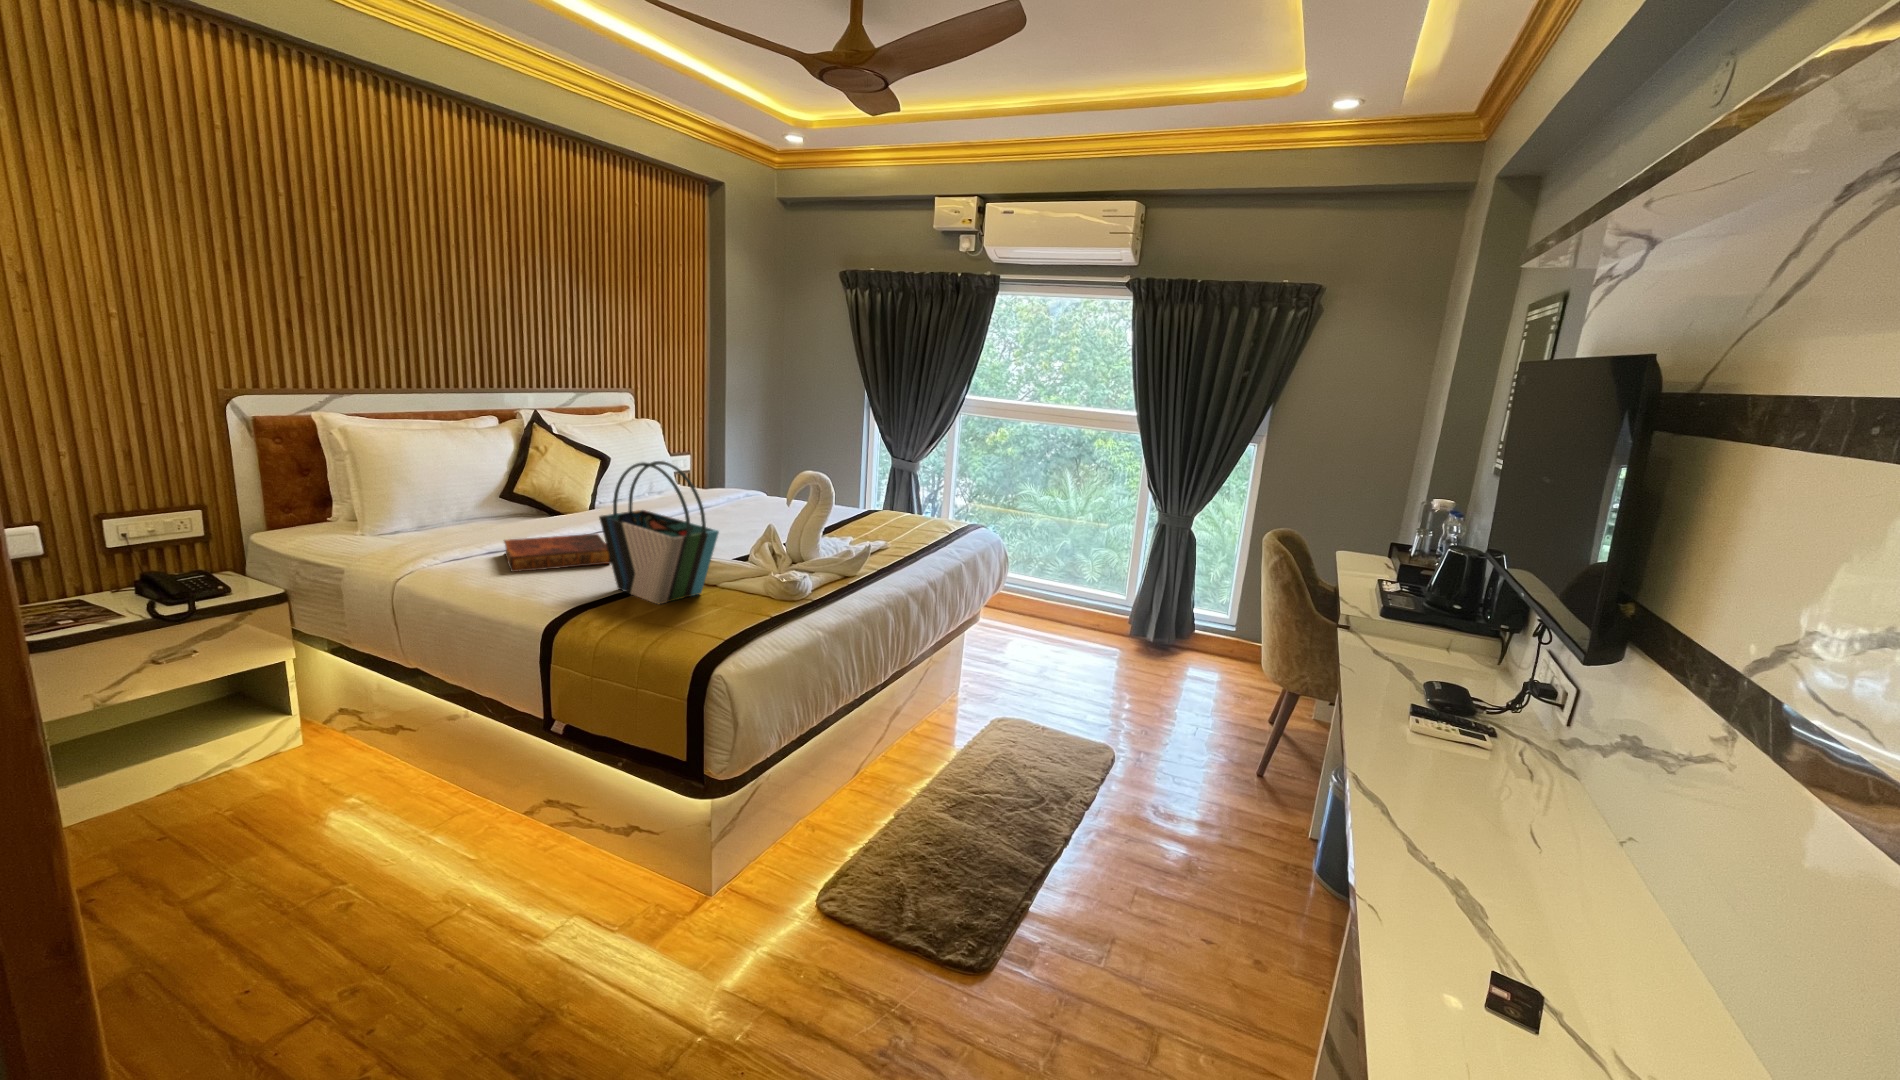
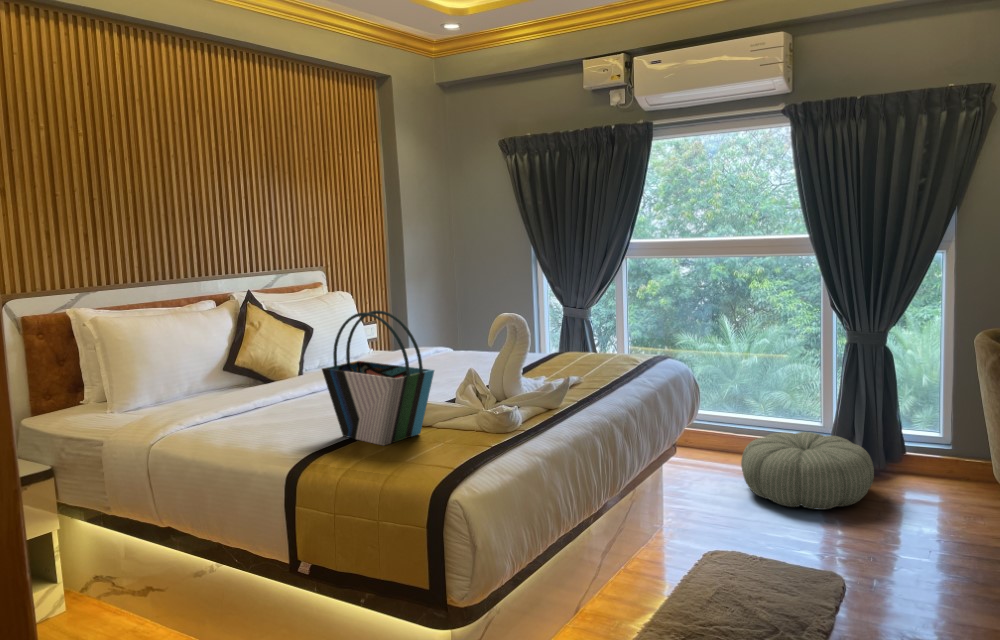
book: present [504,534,611,572] -> none [234,392,331,431]
pouf: none [1042,606,1162,684] -> present [741,432,874,510]

